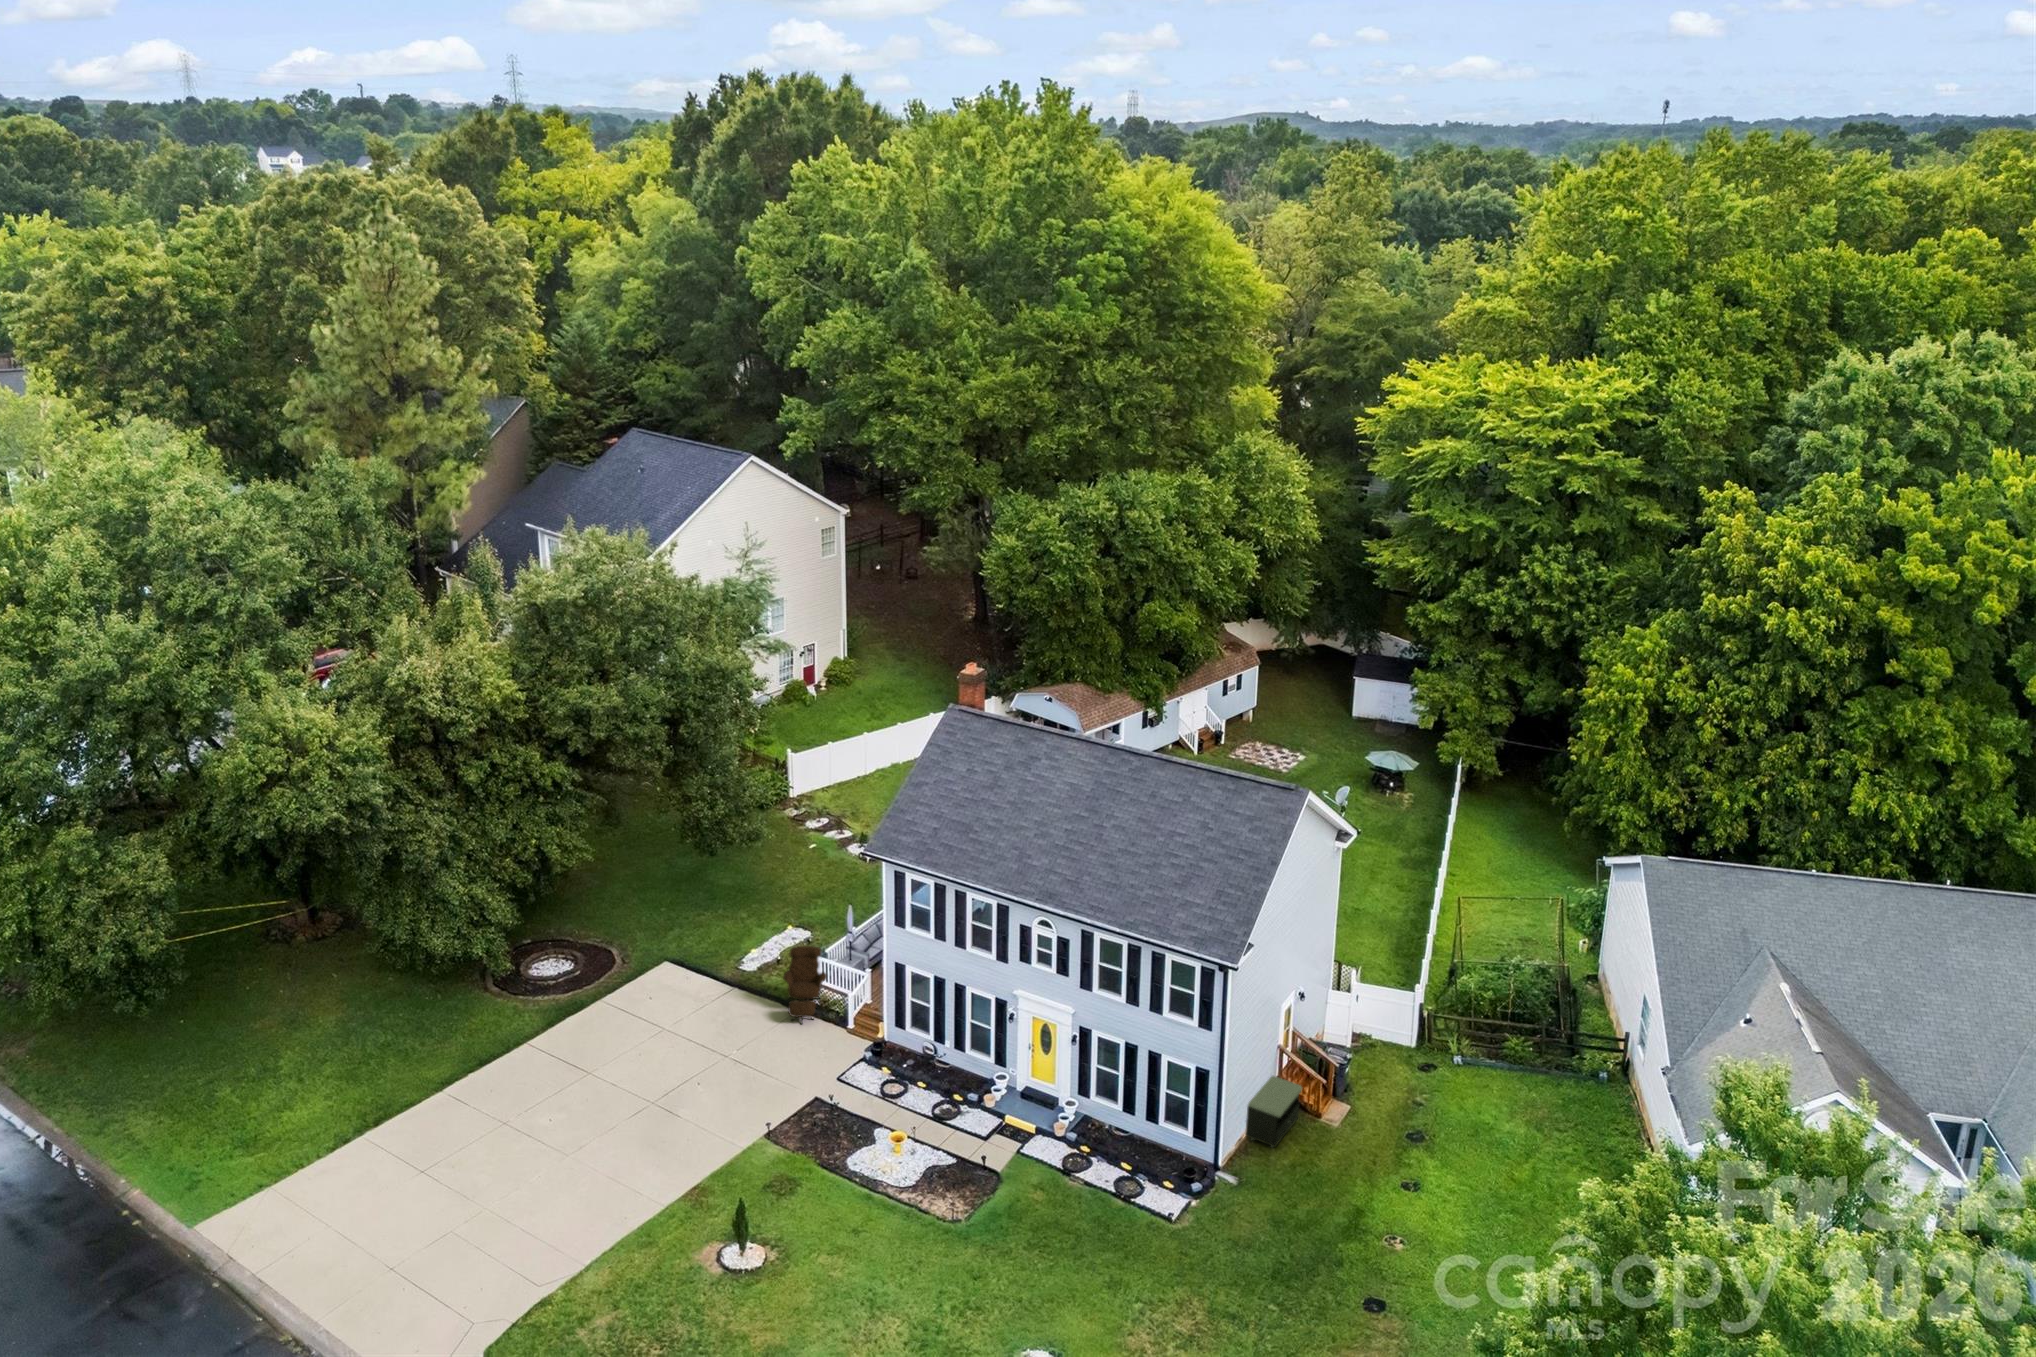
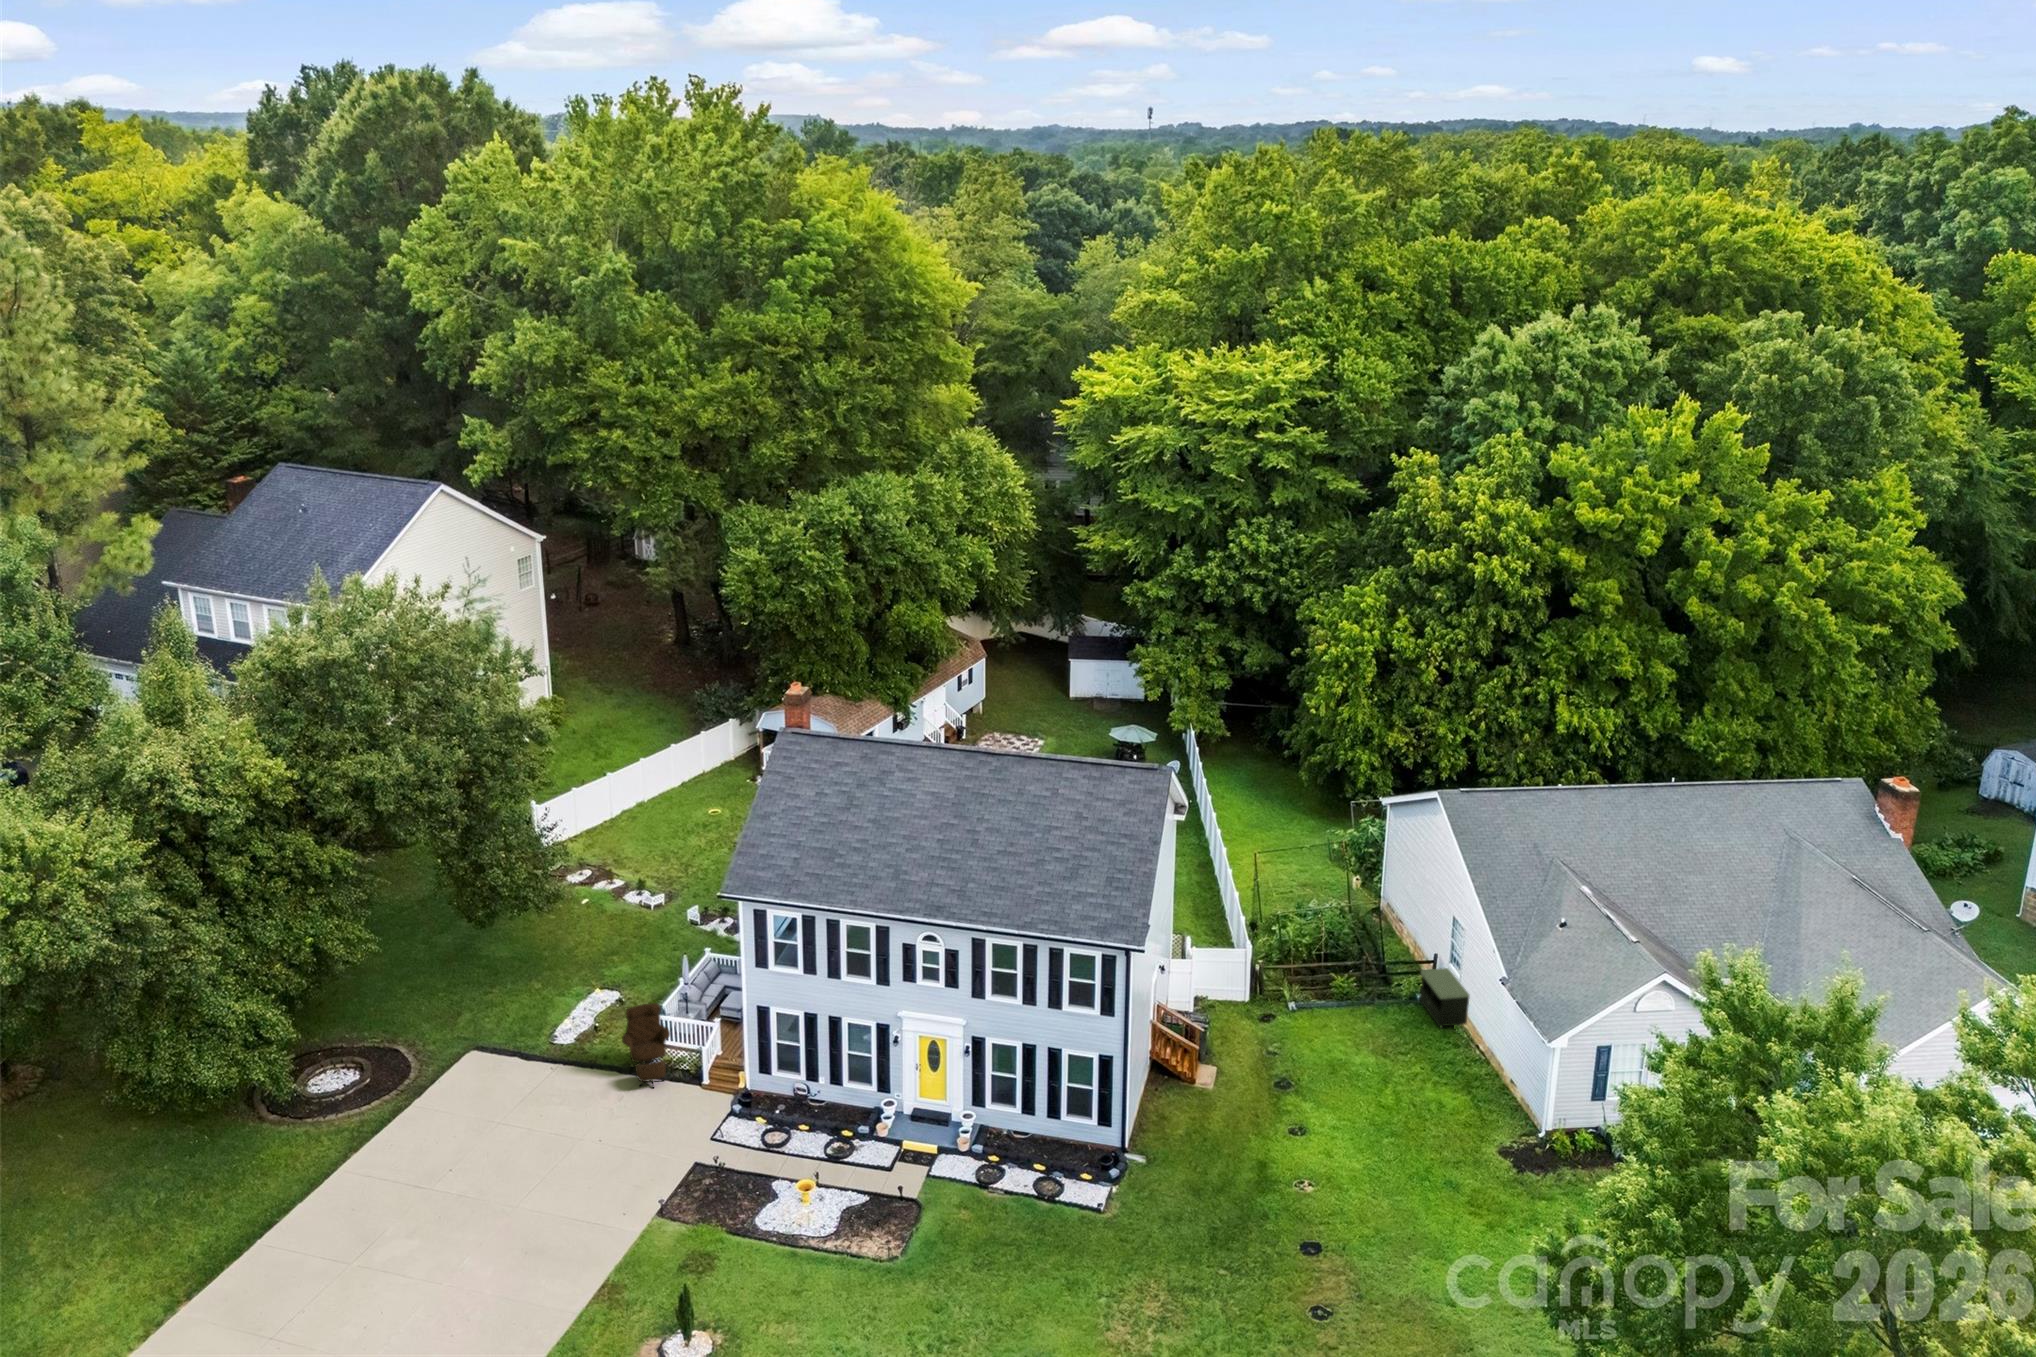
storage bench: present [1245,1076,1302,1147] -> present [1419,968,1469,1027]

